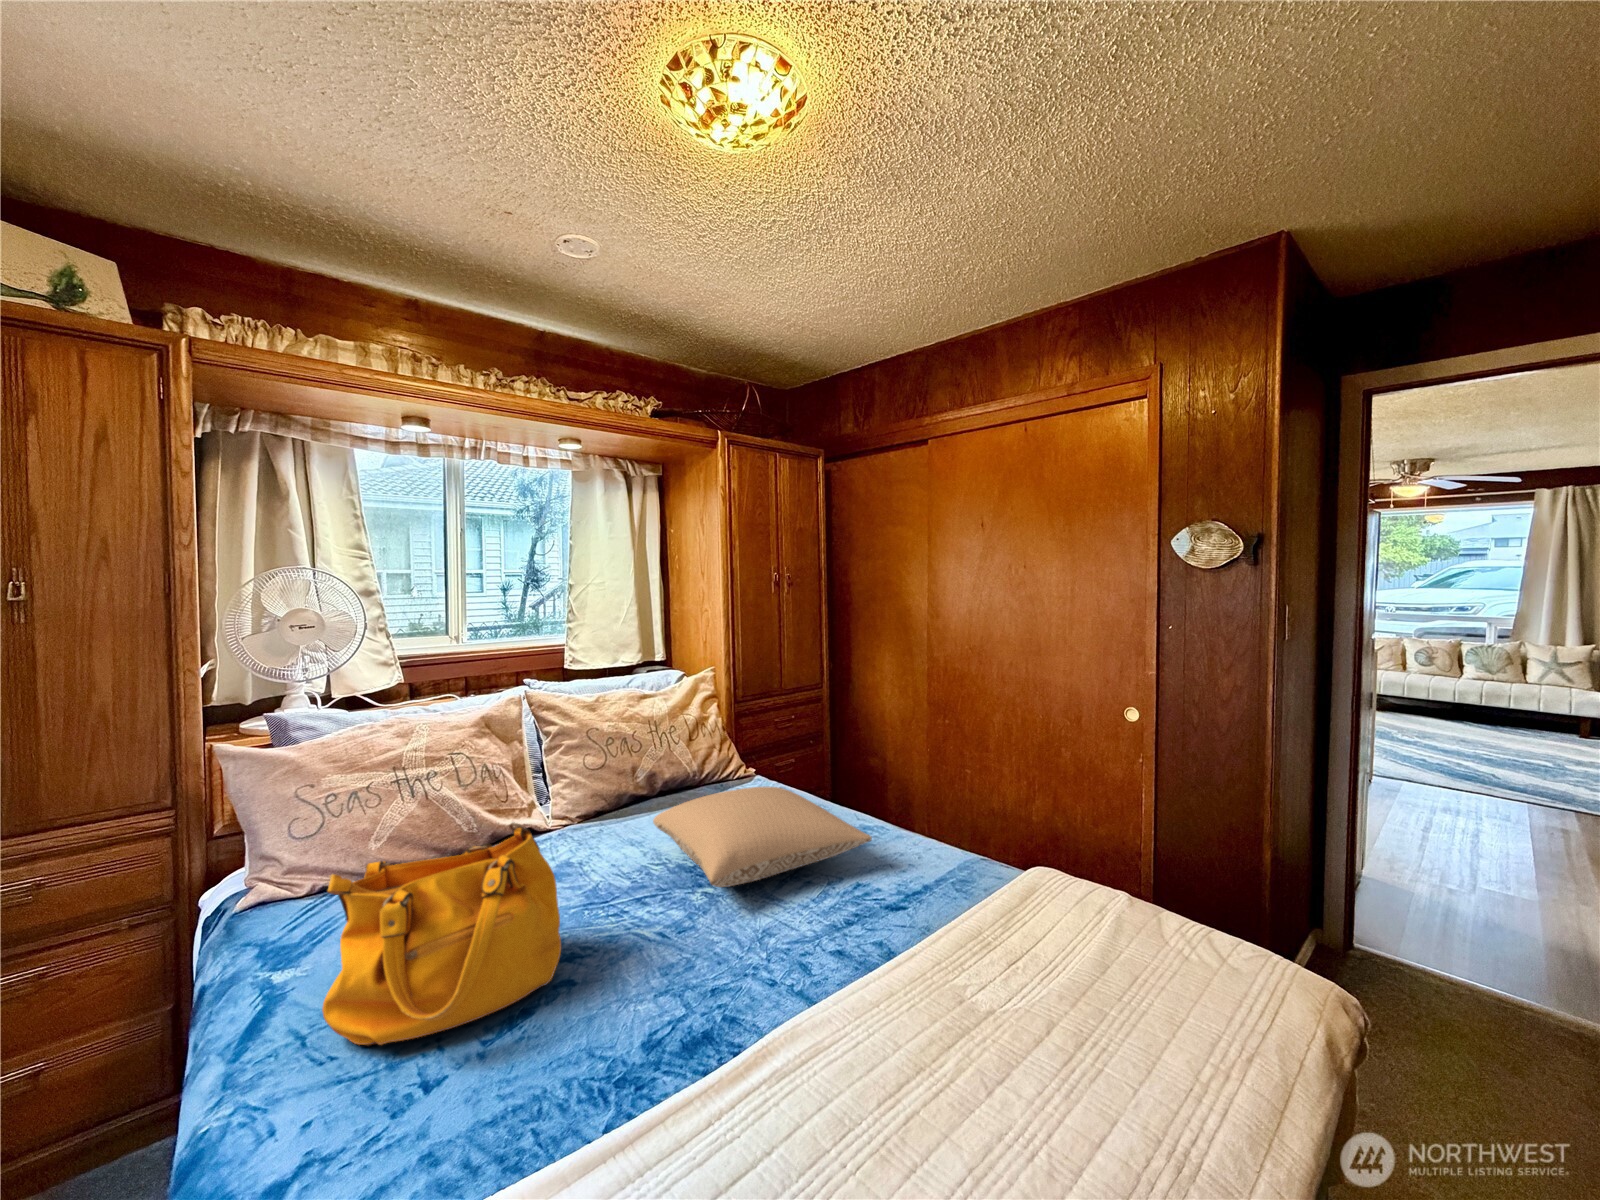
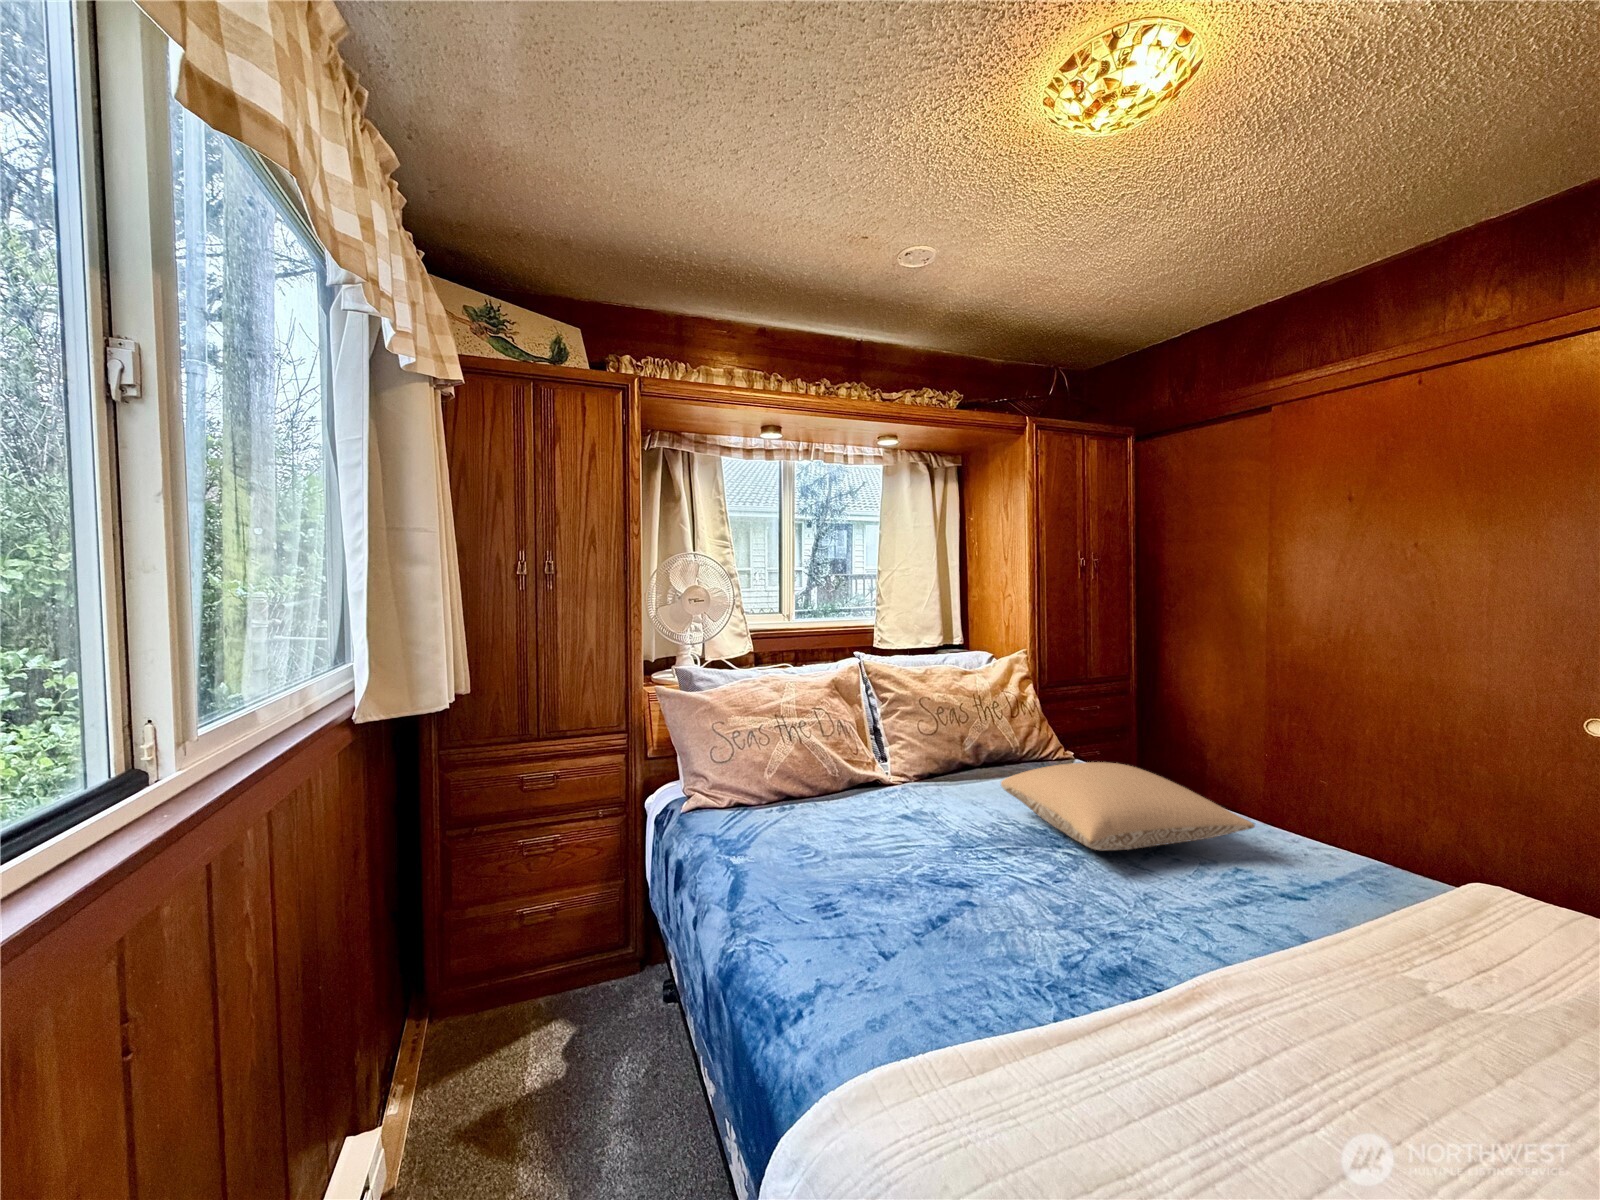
handbag: present [322,822,561,1045] -> none [795,762,962,924]

